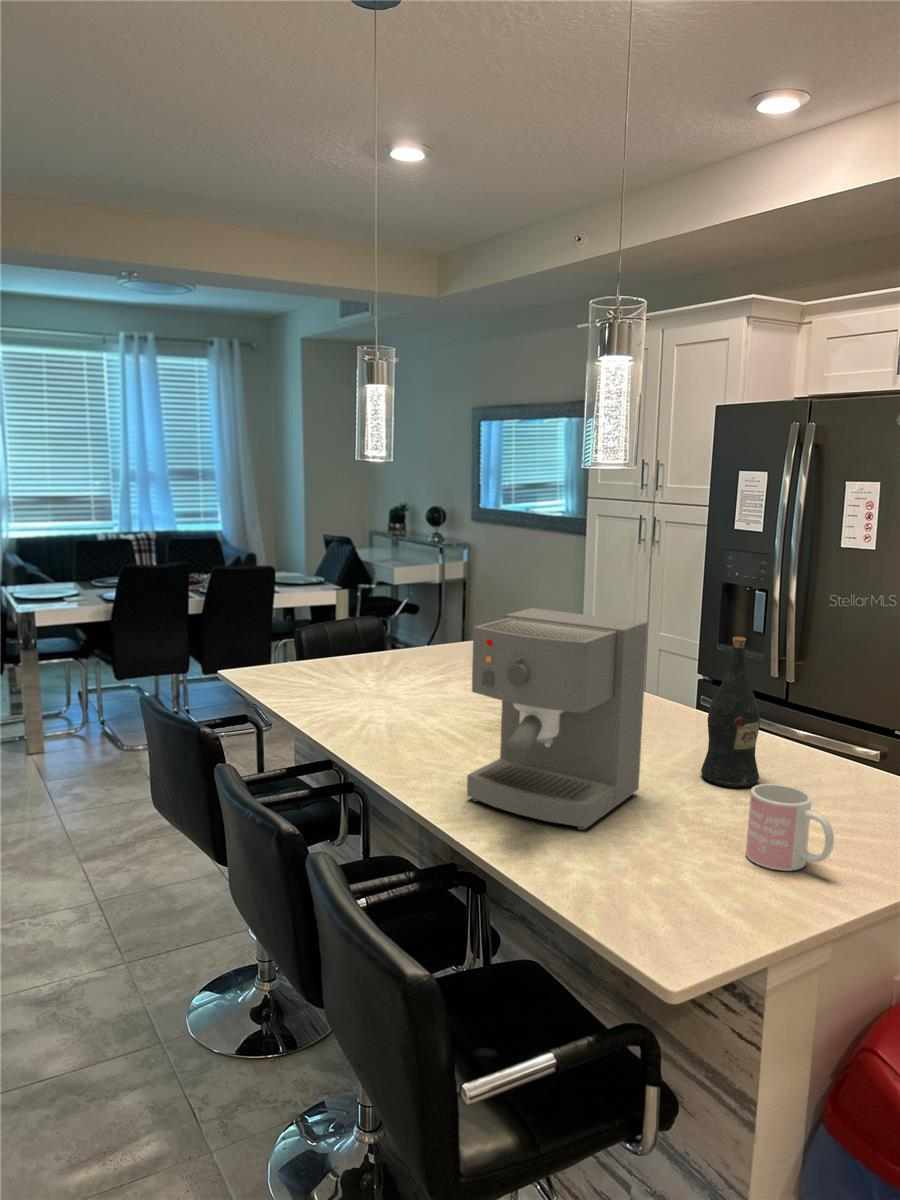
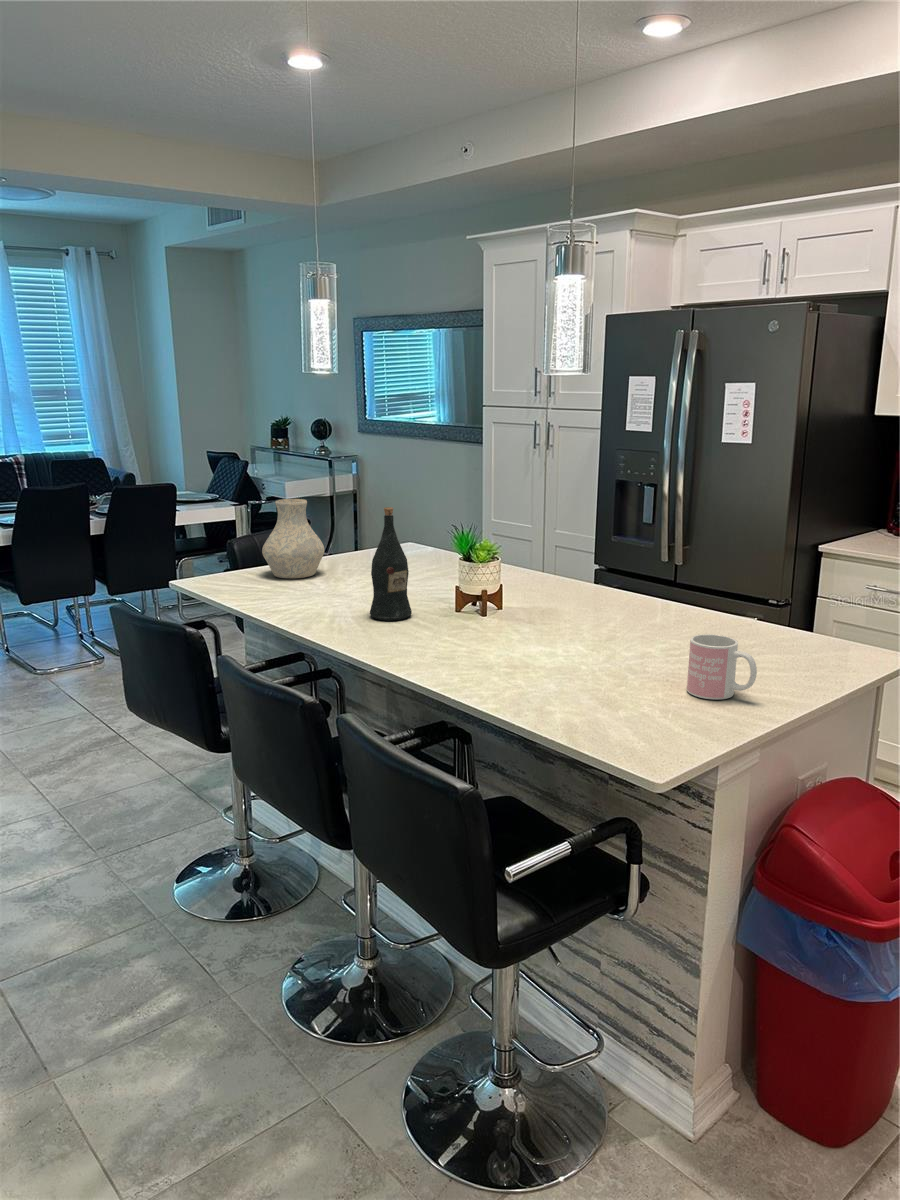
vase: none [318,589,384,674] -> present [262,499,324,579]
coffee maker: present [467,608,648,830] -> none [450,504,595,685]
wine bottle: present [701,637,760,787] -> present [370,507,412,621]

